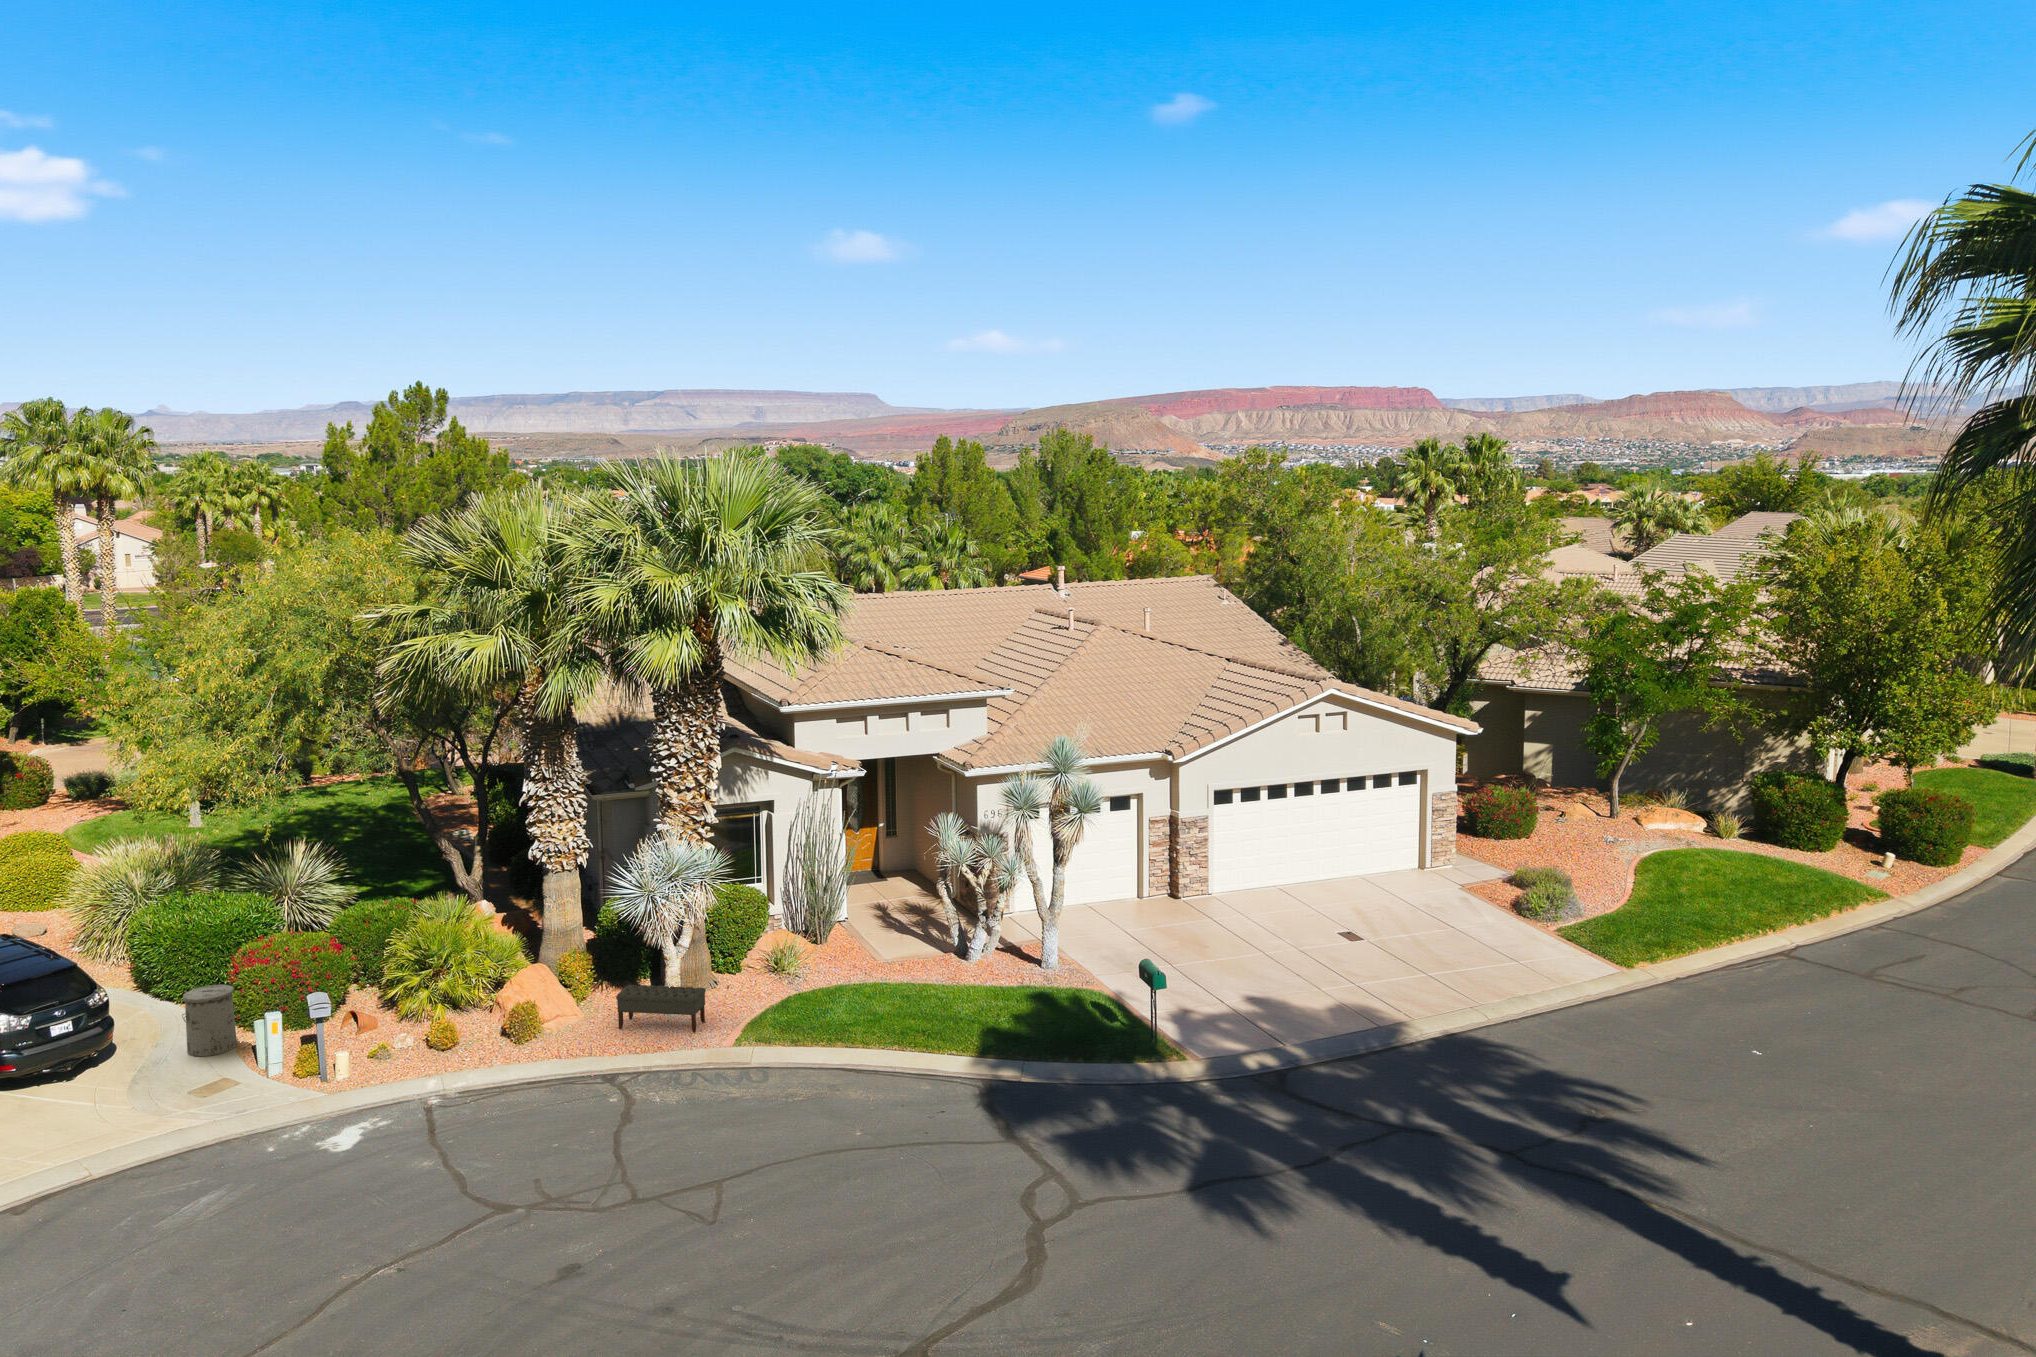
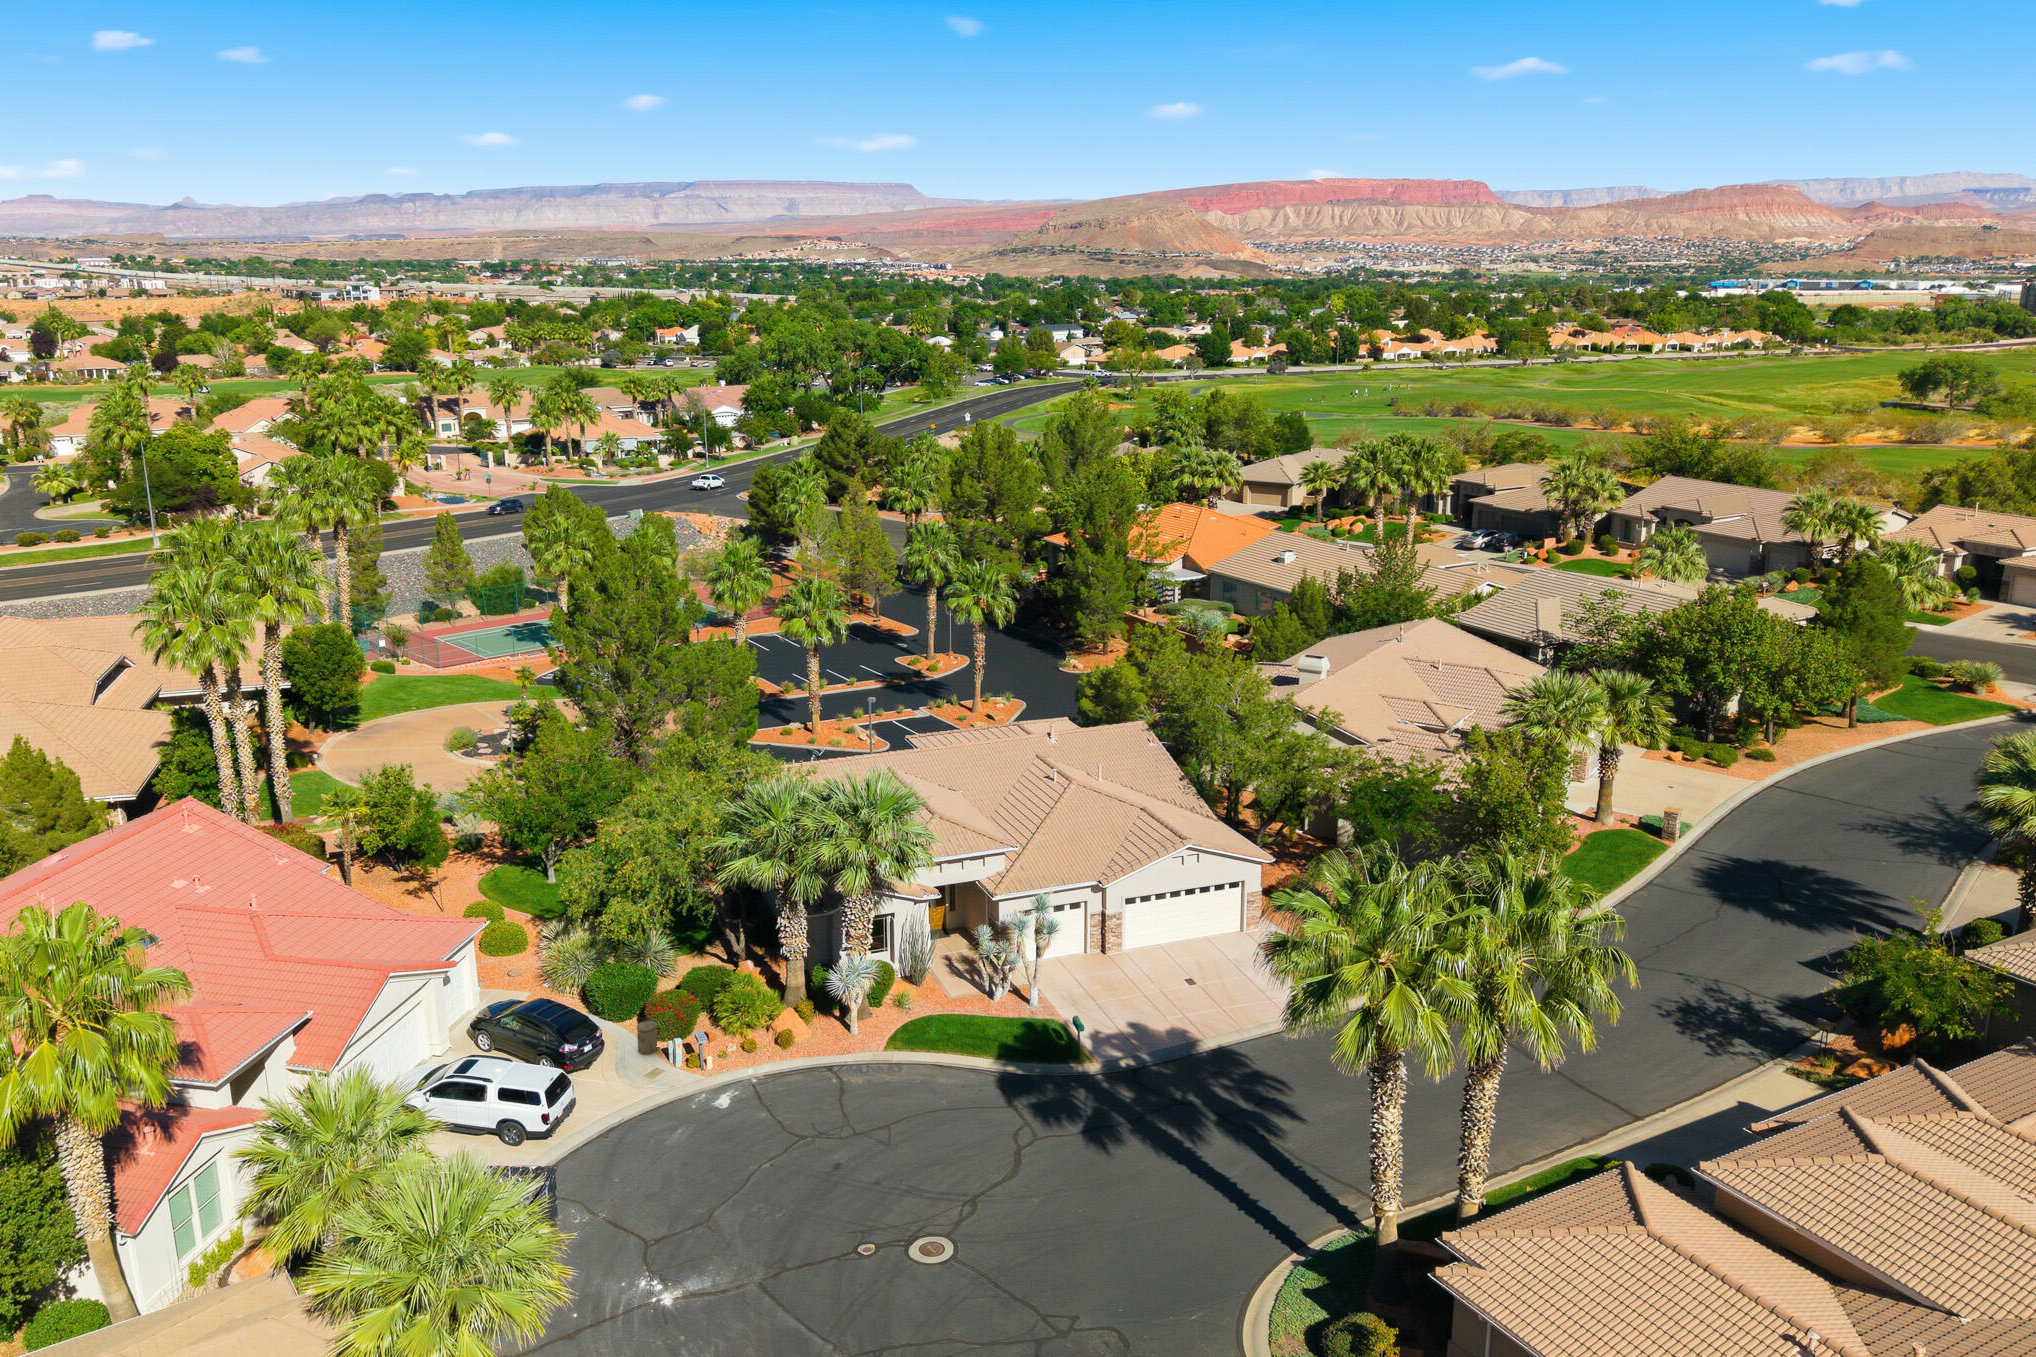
bench: present [616,985,706,1032] -> none [829,1019,870,1044]

